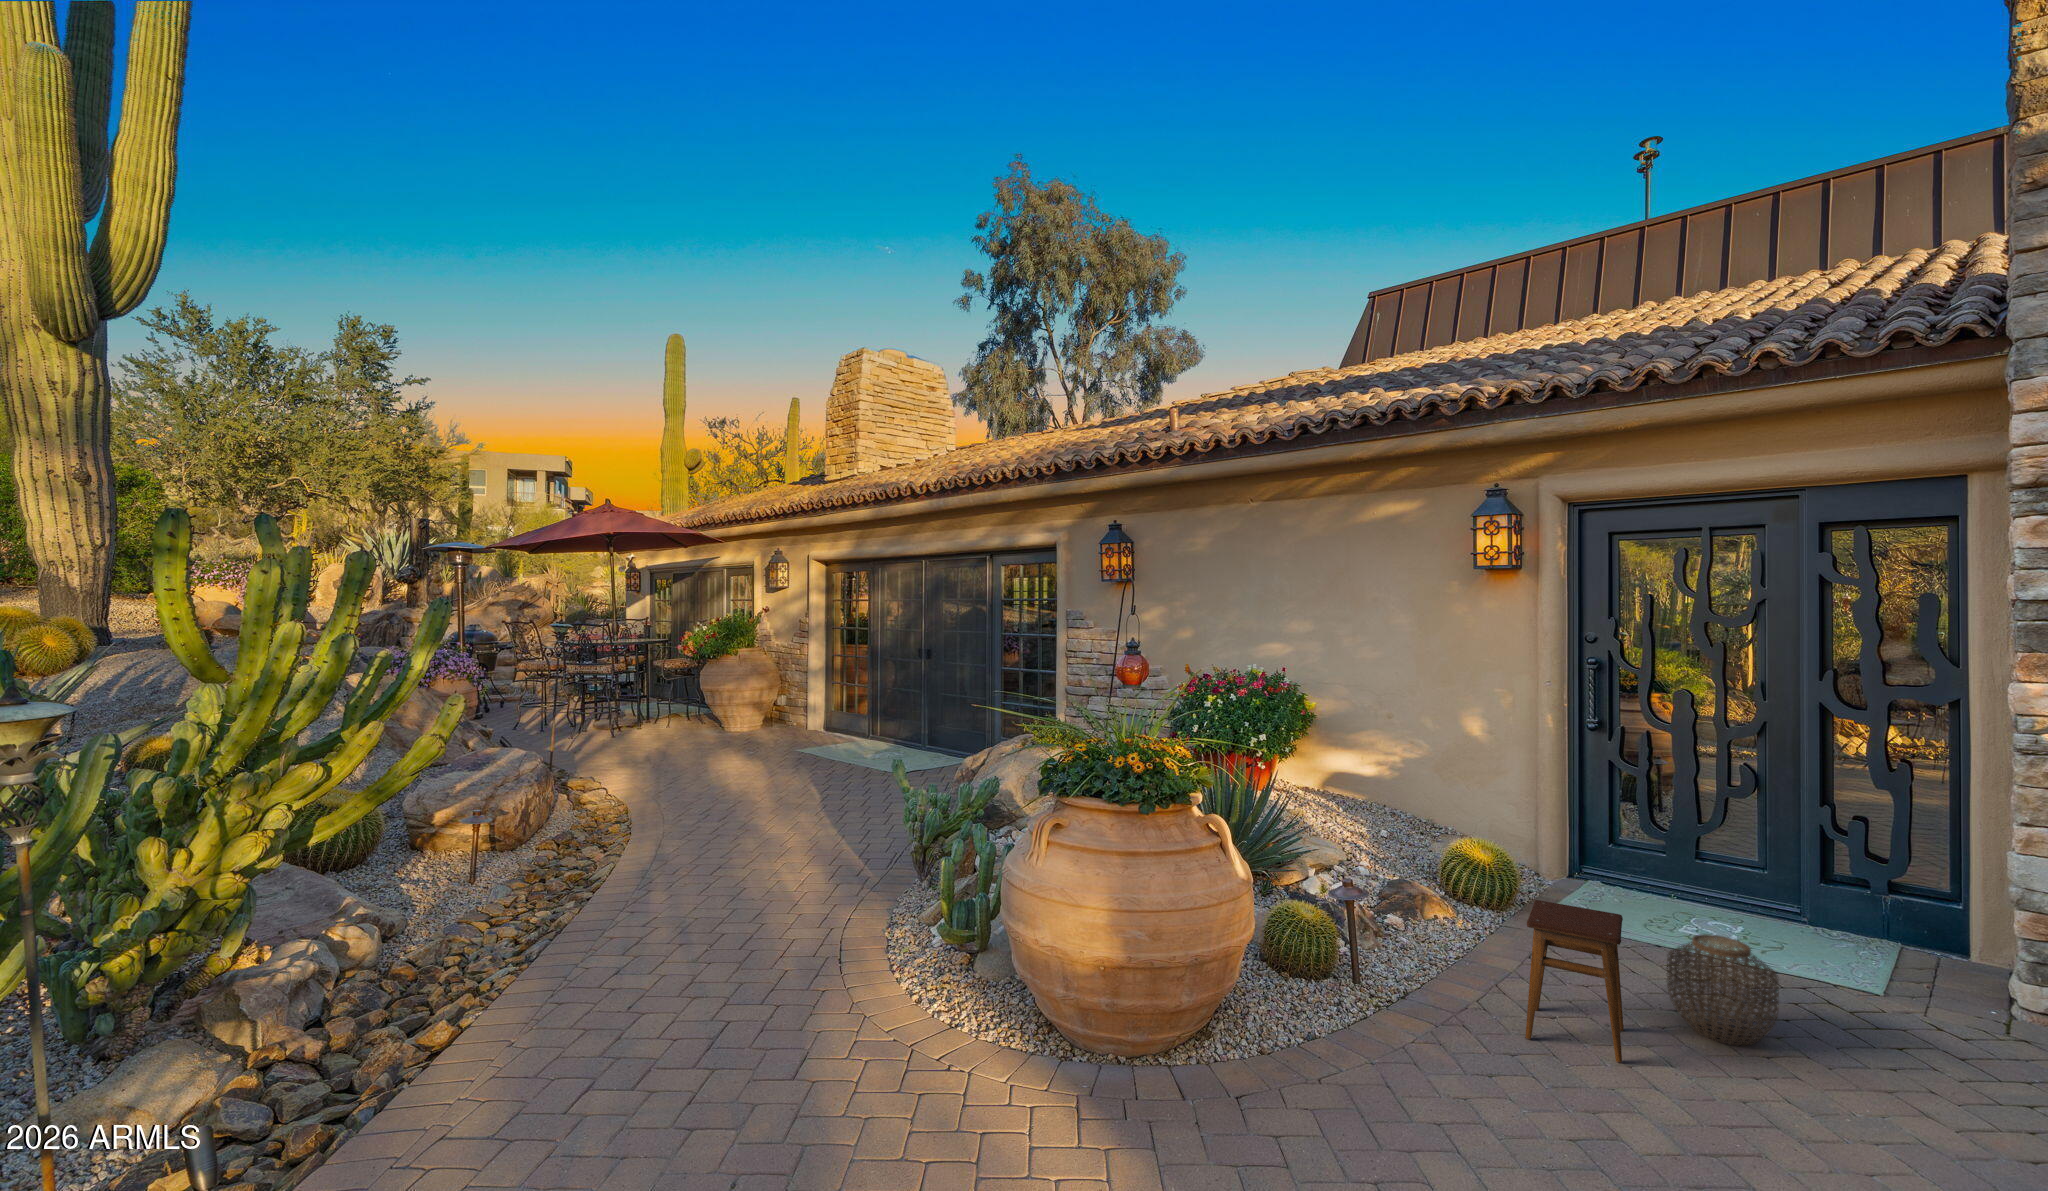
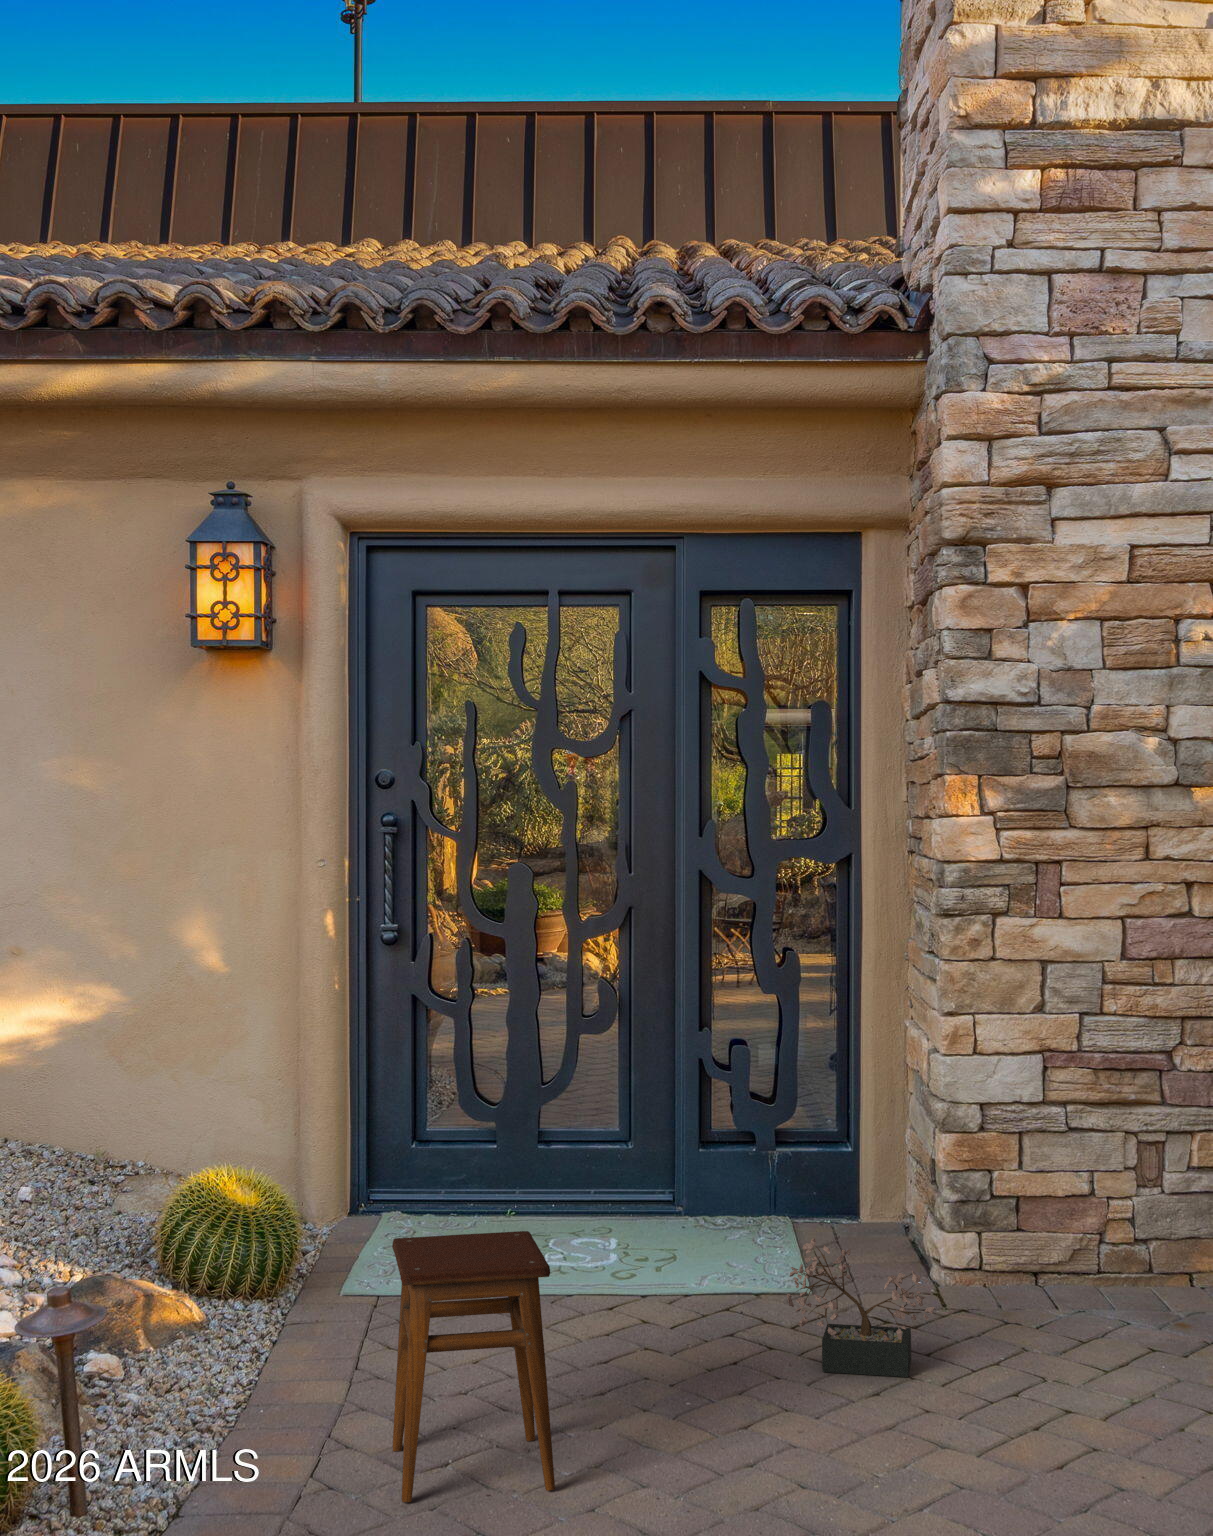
woven basket: present [1667,934,1779,1046] -> none [582,1237,729,1413]
decorative plant: none [1843,967,1977,1082] -> present [787,1238,935,1377]

